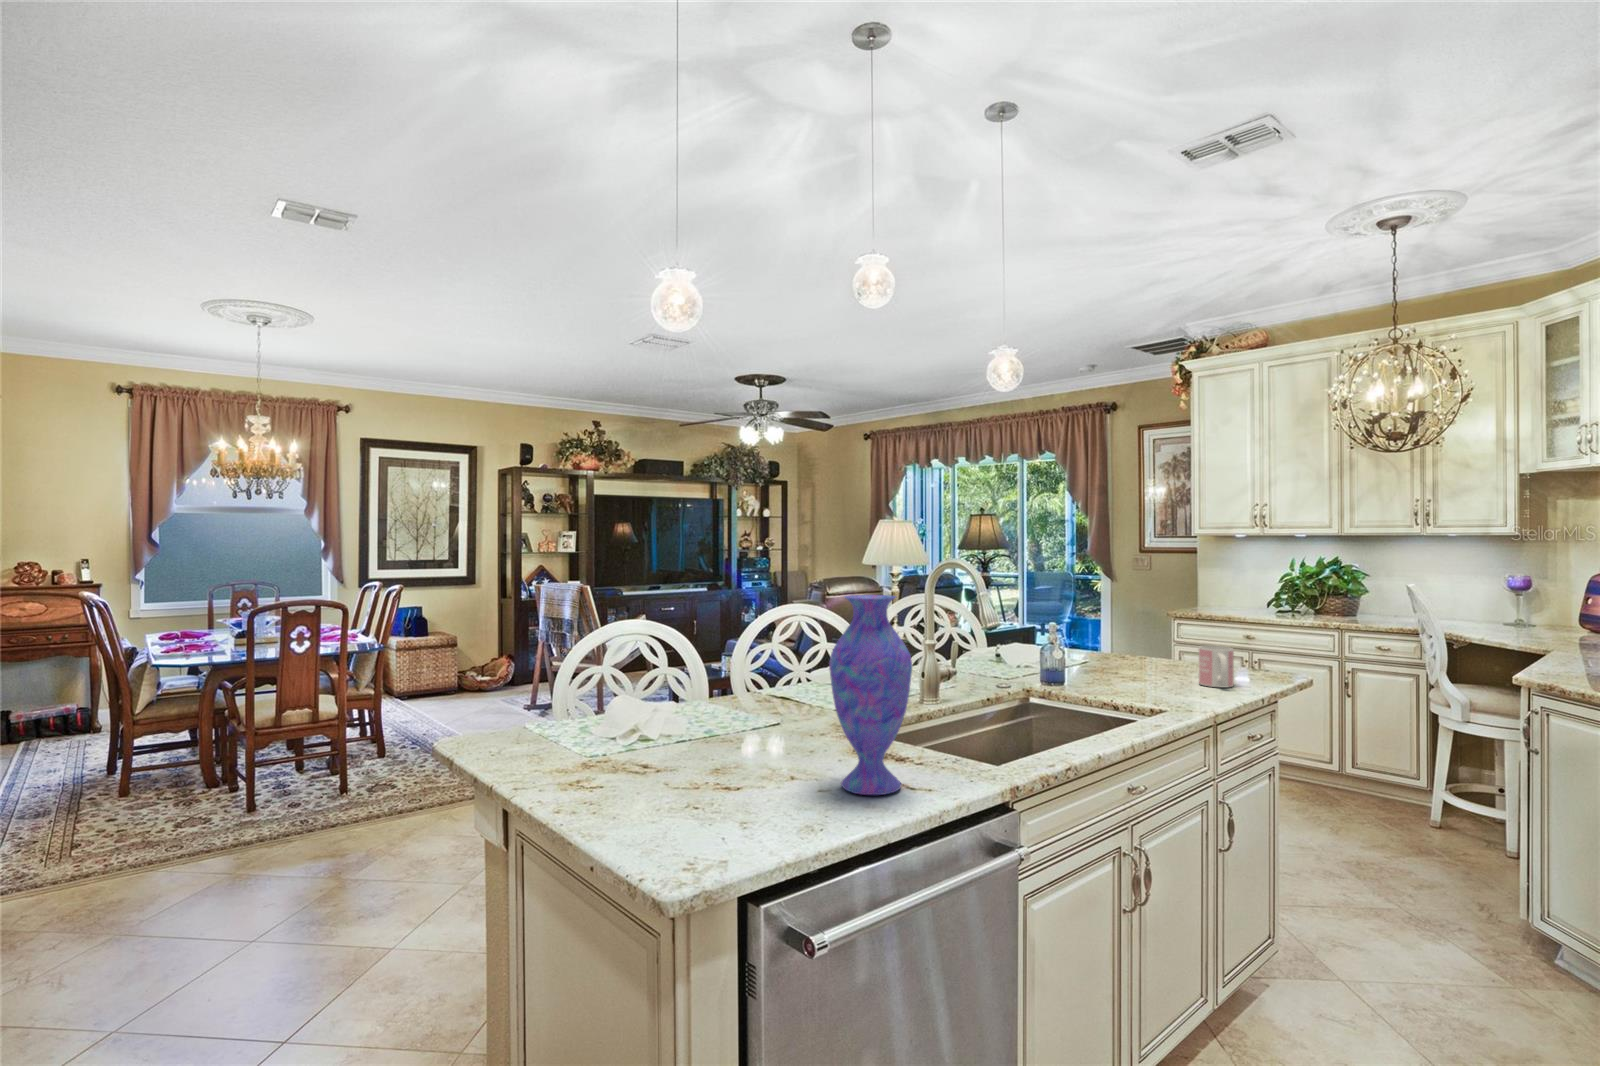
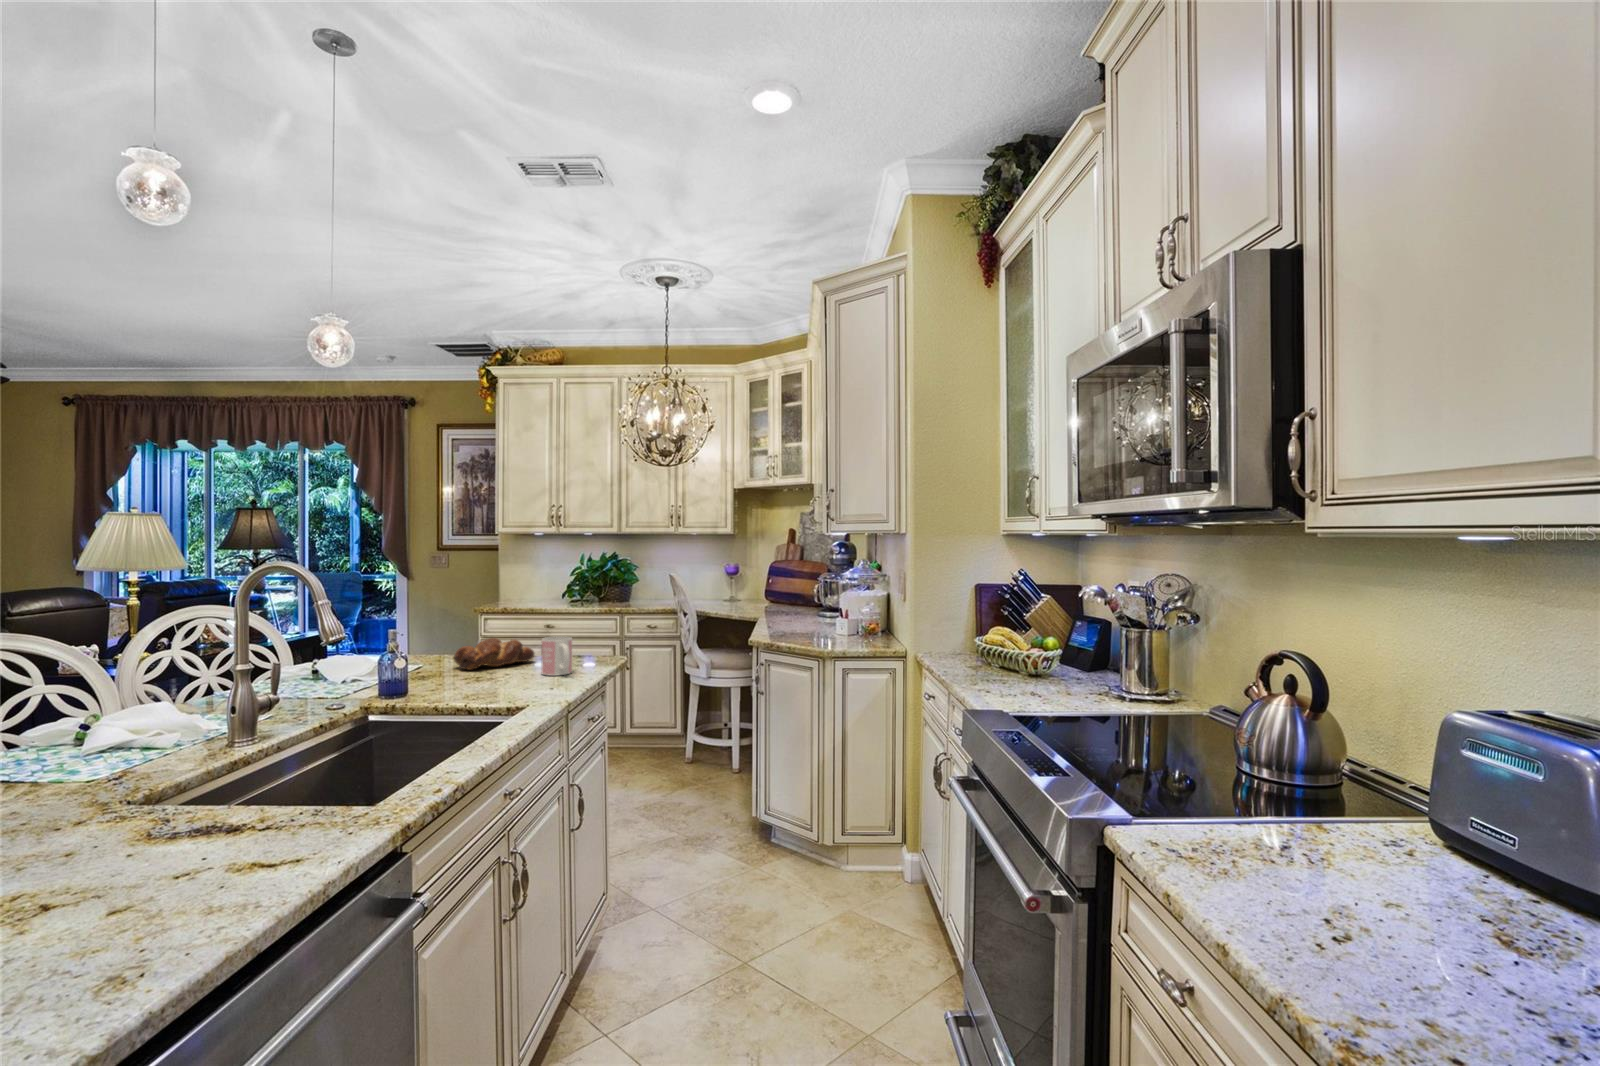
vase: present [829,595,912,795] -> none [123,613,271,901]
bread loaf: none [1114,641,1198,670] -> present [454,638,534,670]

